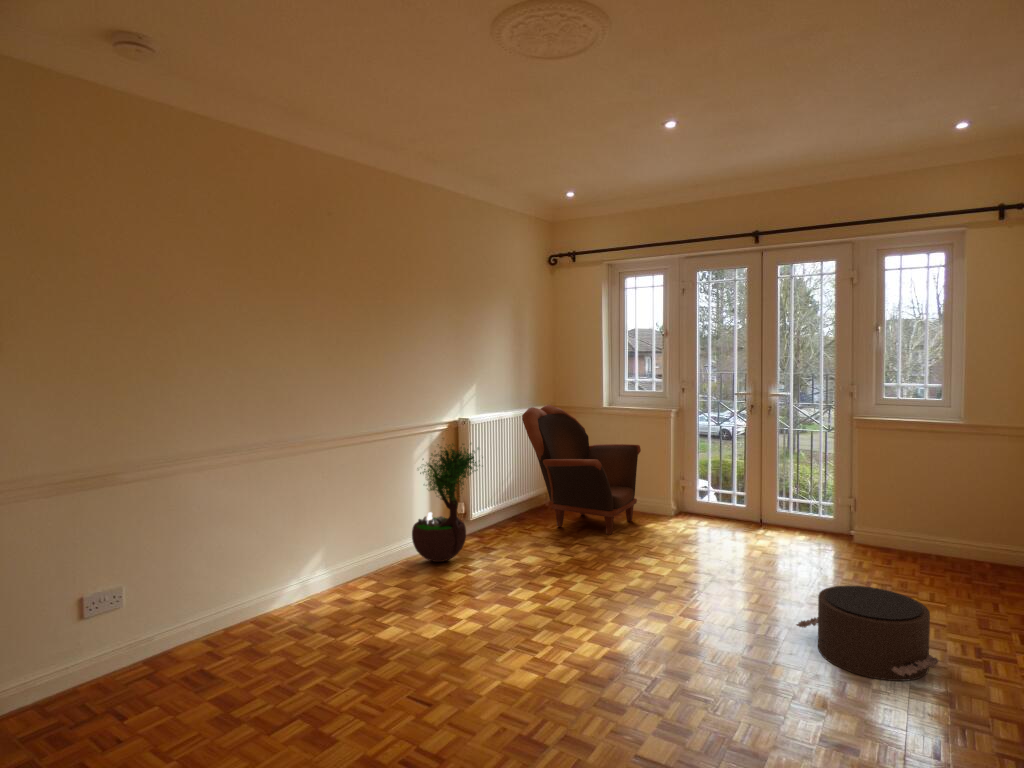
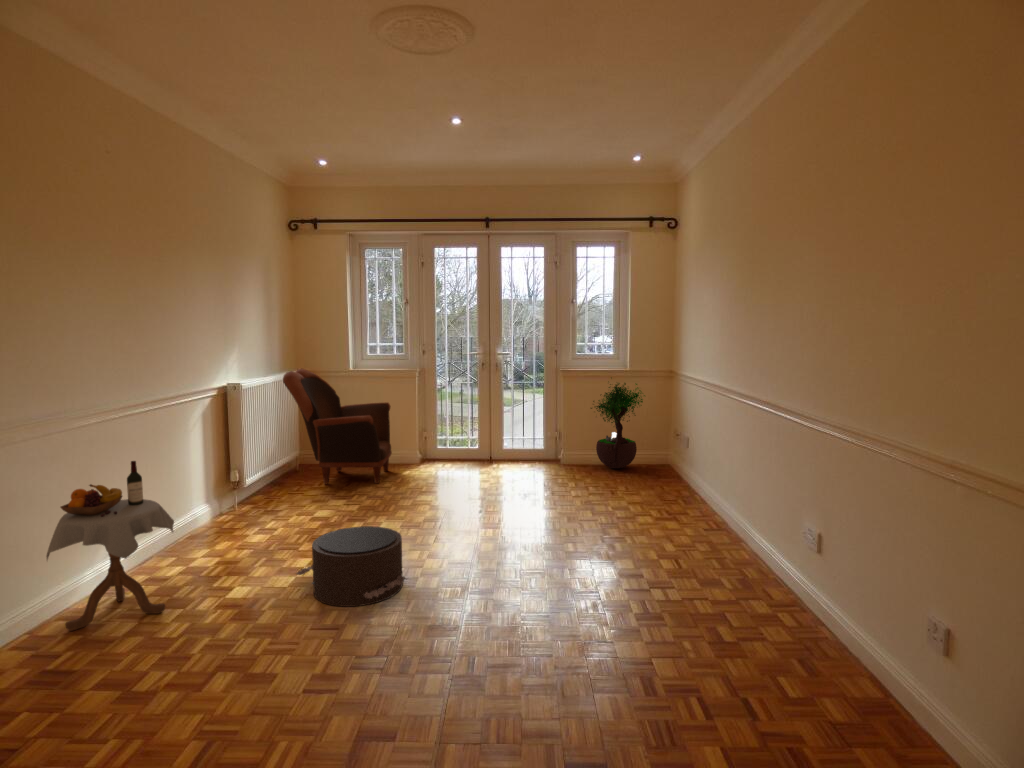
potted tree: present [412,443,479,562] -> present [591,383,645,469]
side table: none [236,491,347,637] -> present [46,461,174,631]
pouf: present [796,585,942,681] -> present [296,526,406,607]

